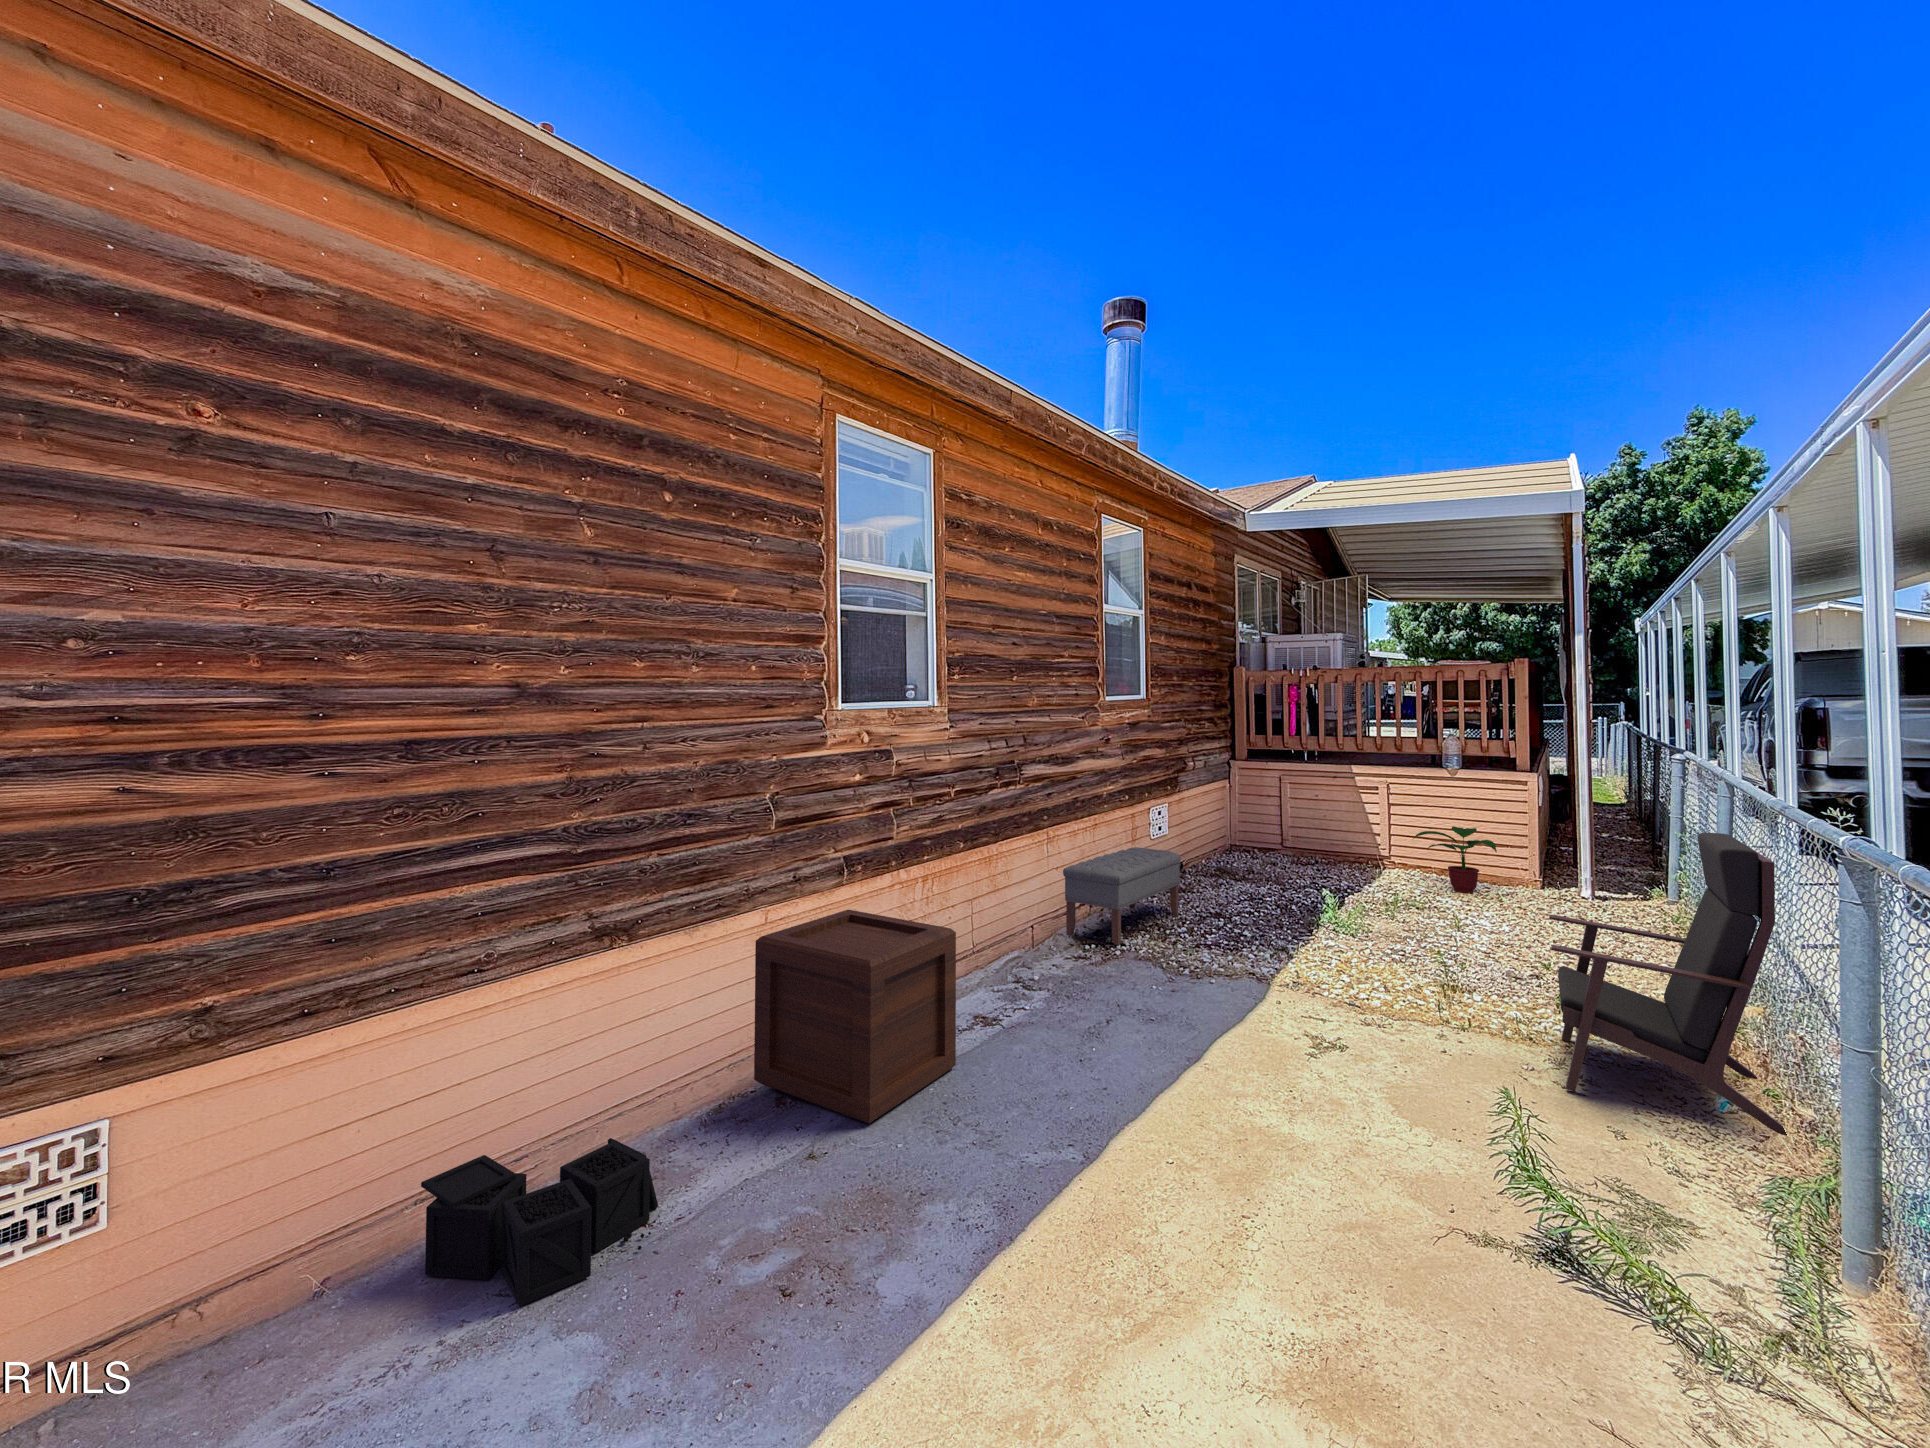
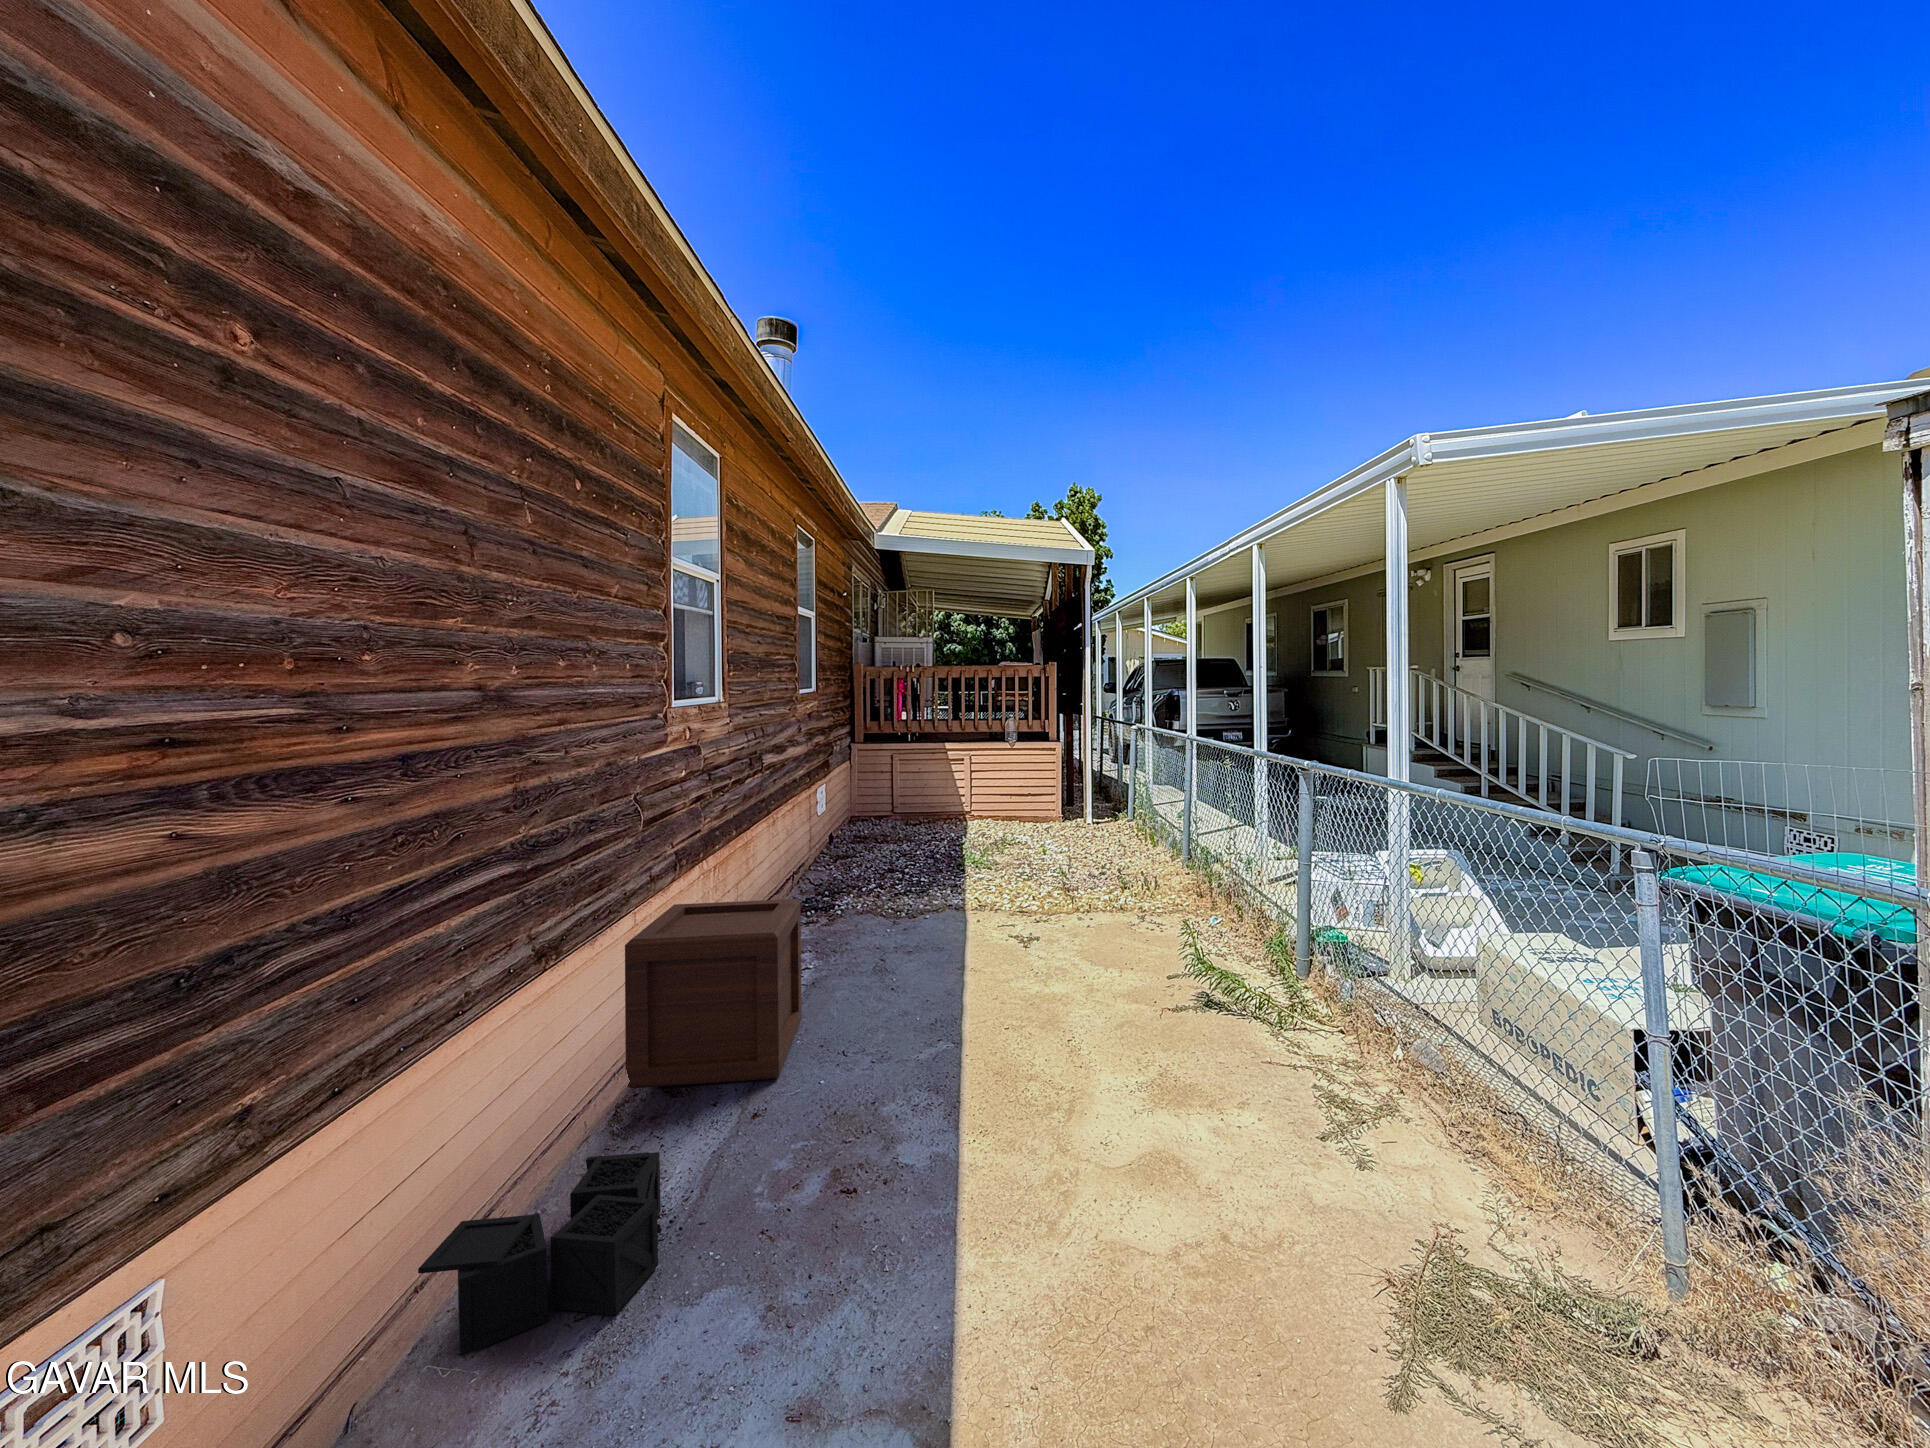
potted plant: present [1413,826,1497,893] -> none [994,782,1046,829]
lounge chair: present [1549,833,1787,1136] -> none [1130,765,1249,925]
bench: present [1063,847,1181,945] -> none [780,823,859,907]

